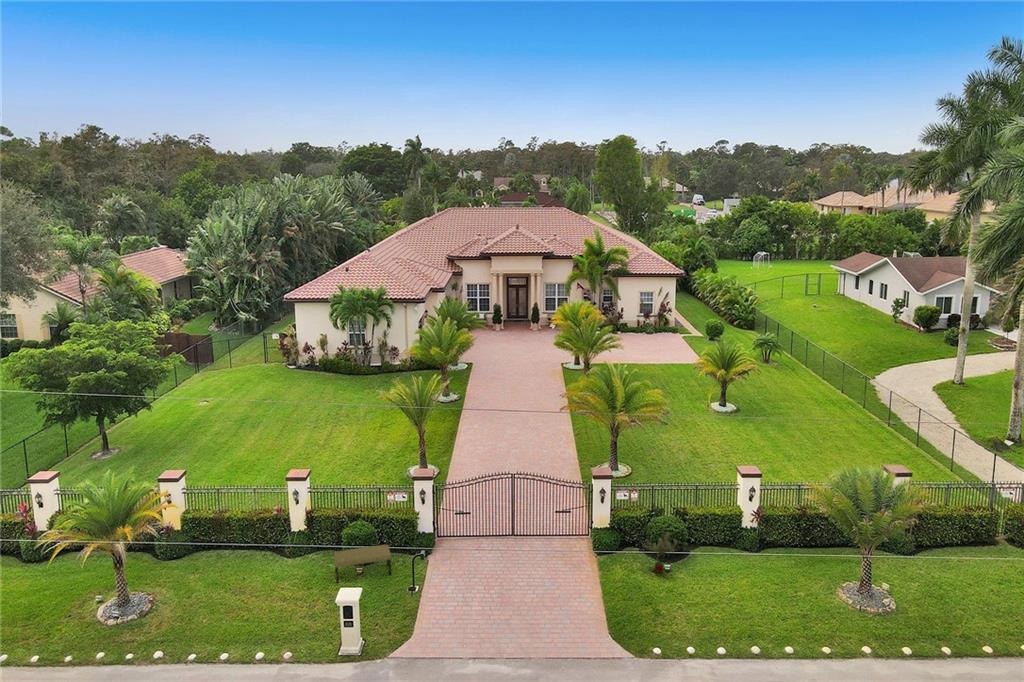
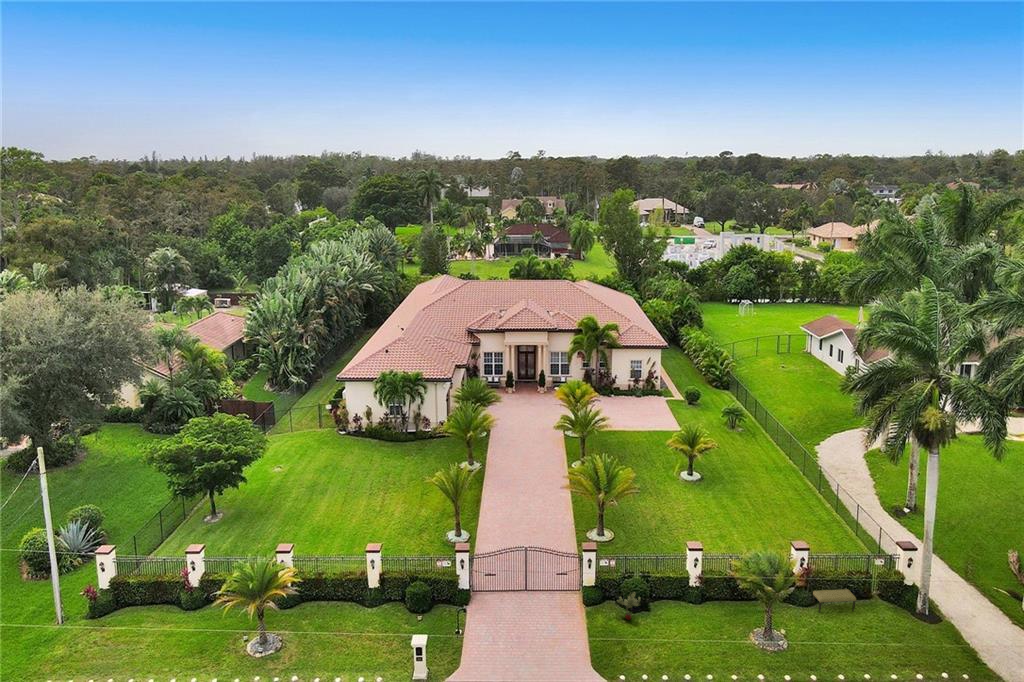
bench: present [334,545,391,583] -> present [813,589,856,613]

